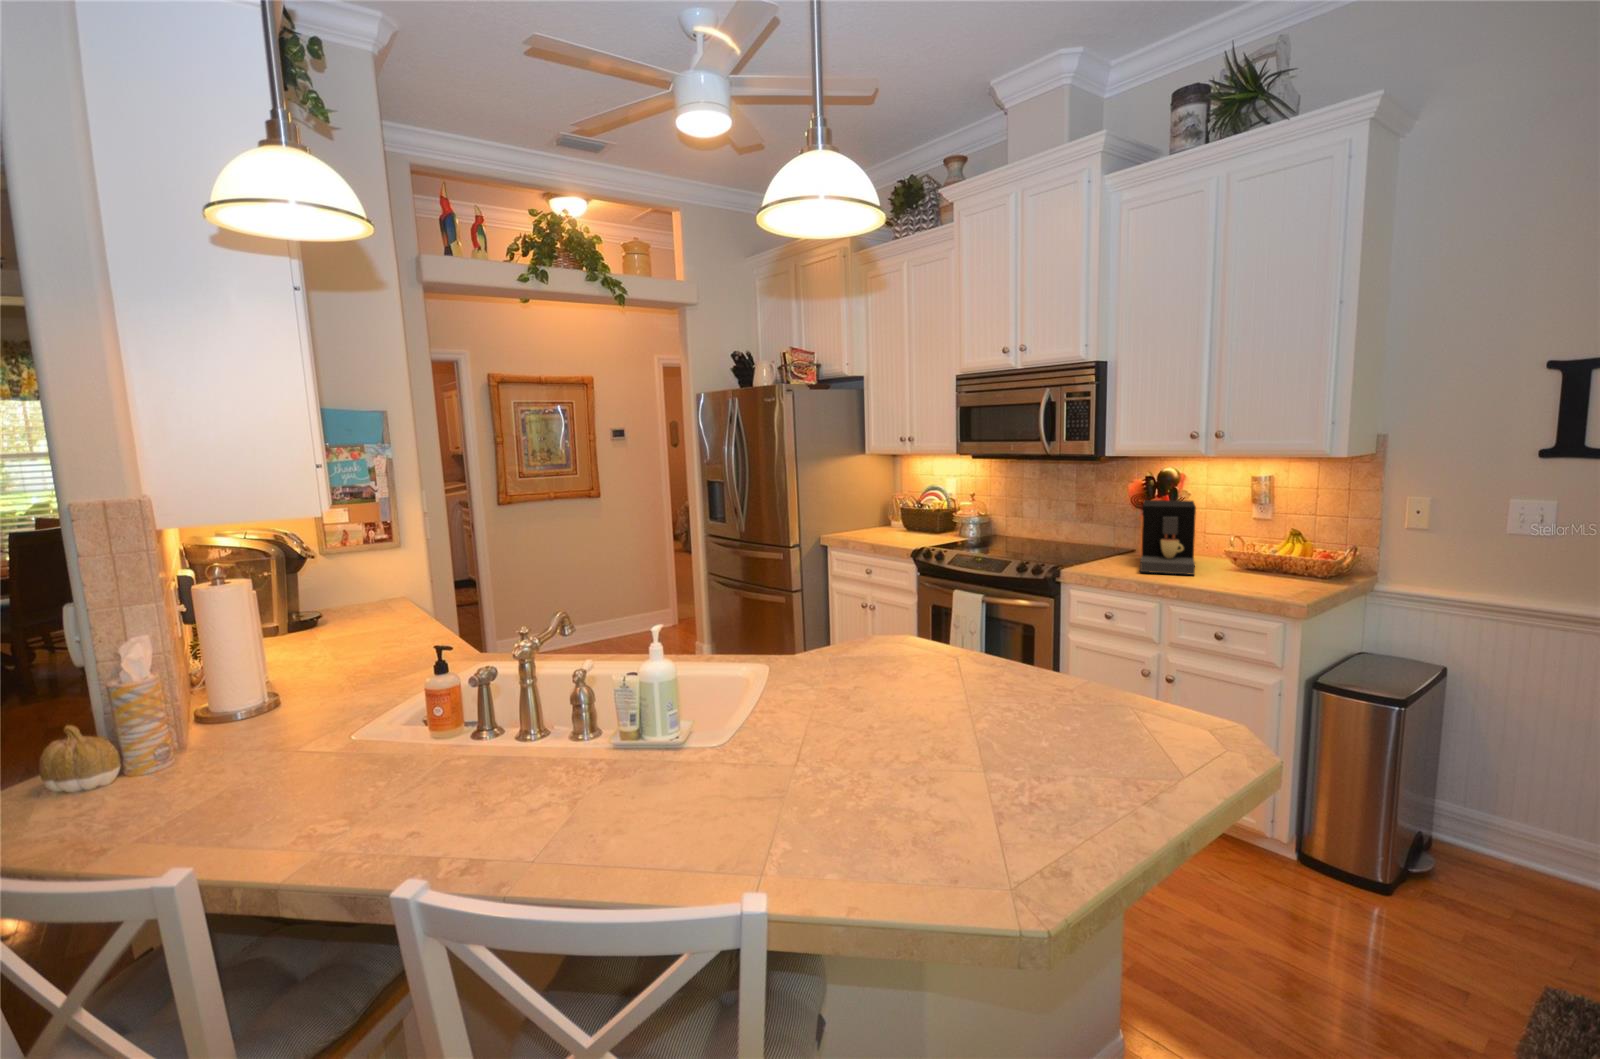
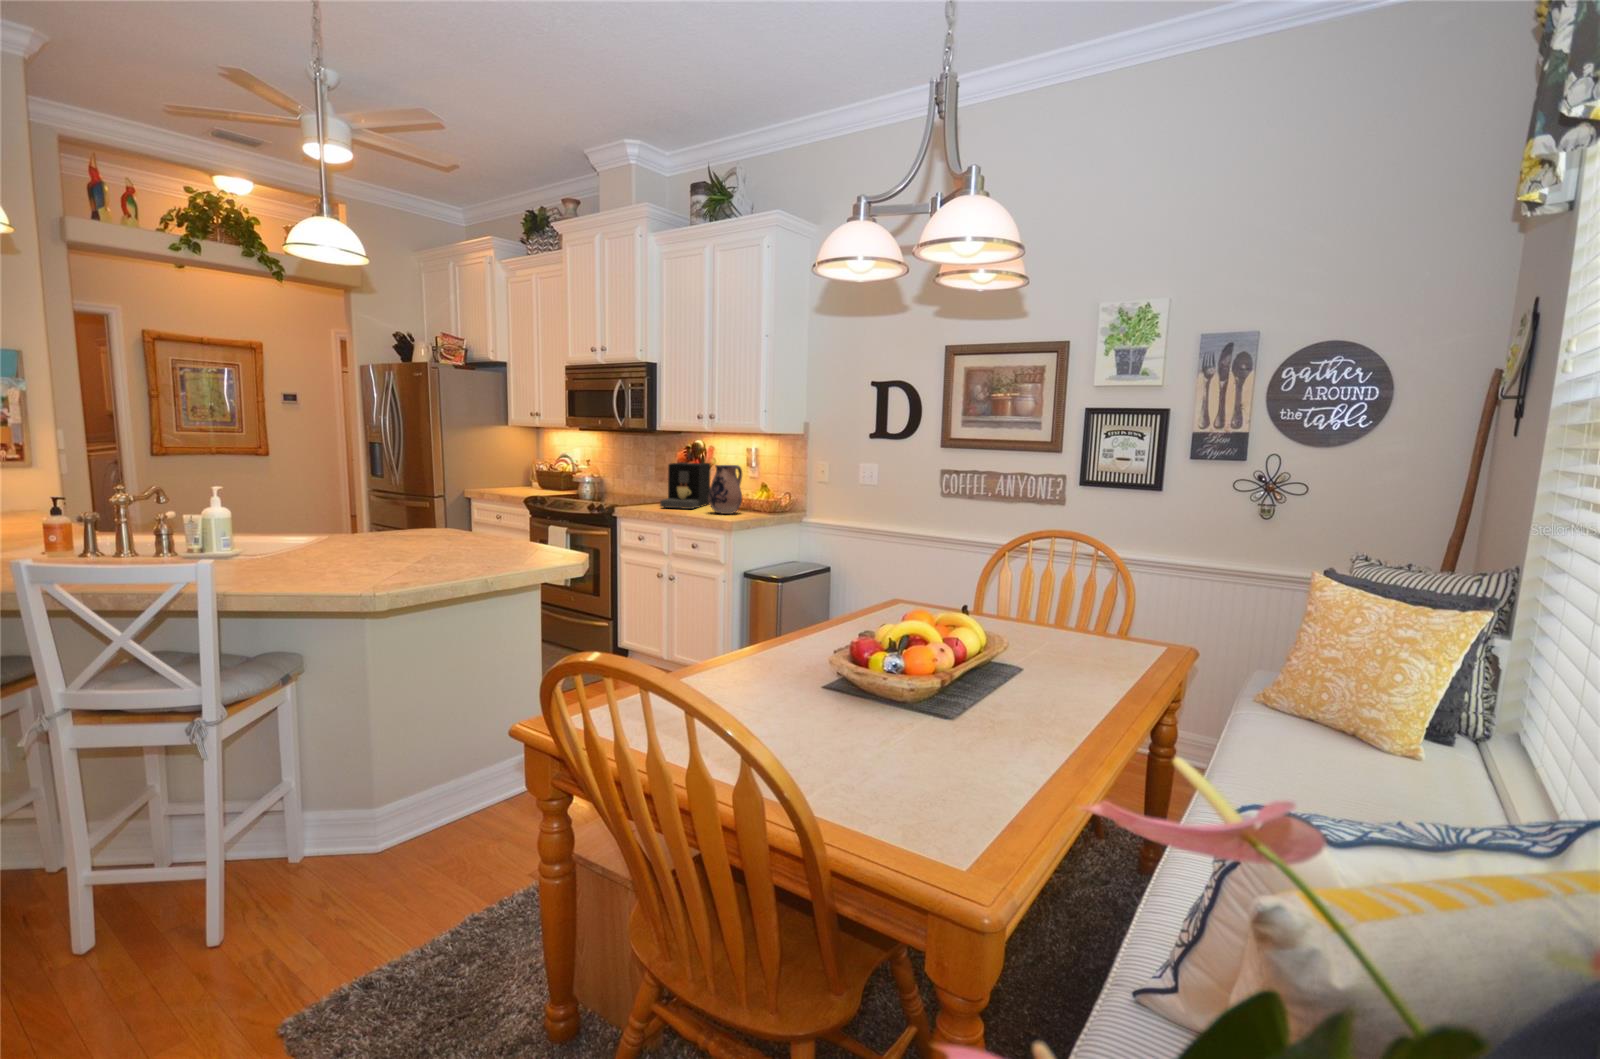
ceramic pitcher: none [1238,509,1300,587] -> present [708,465,742,514]

